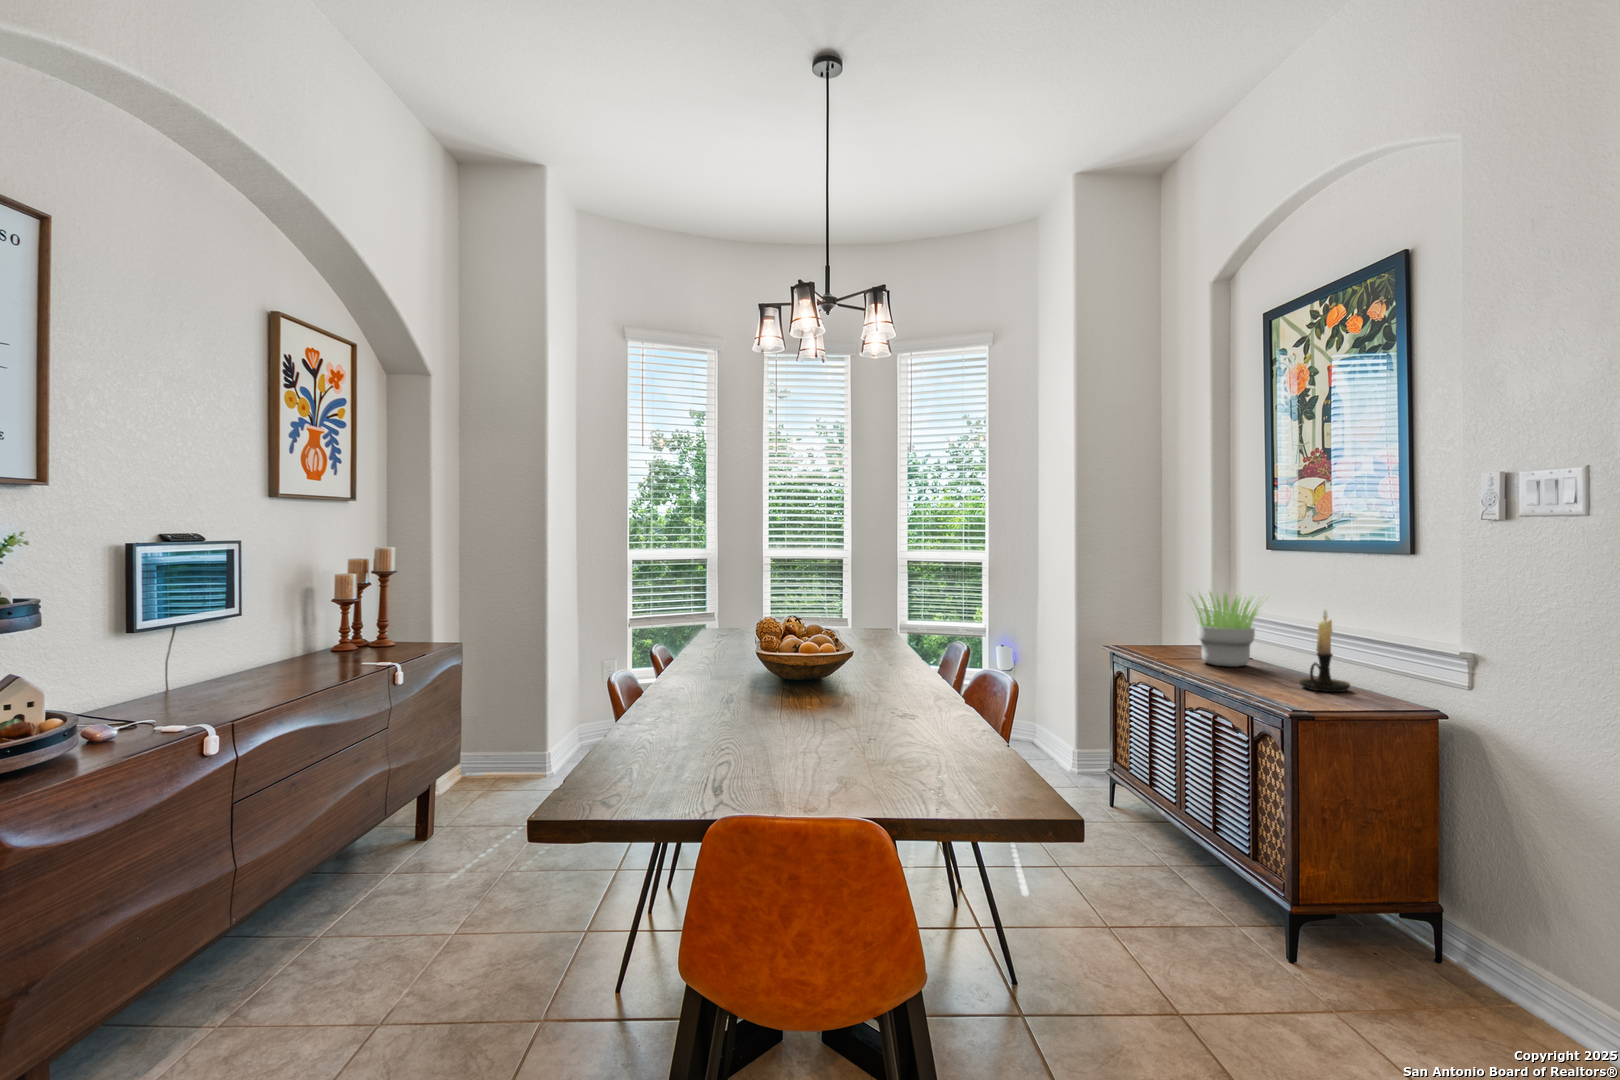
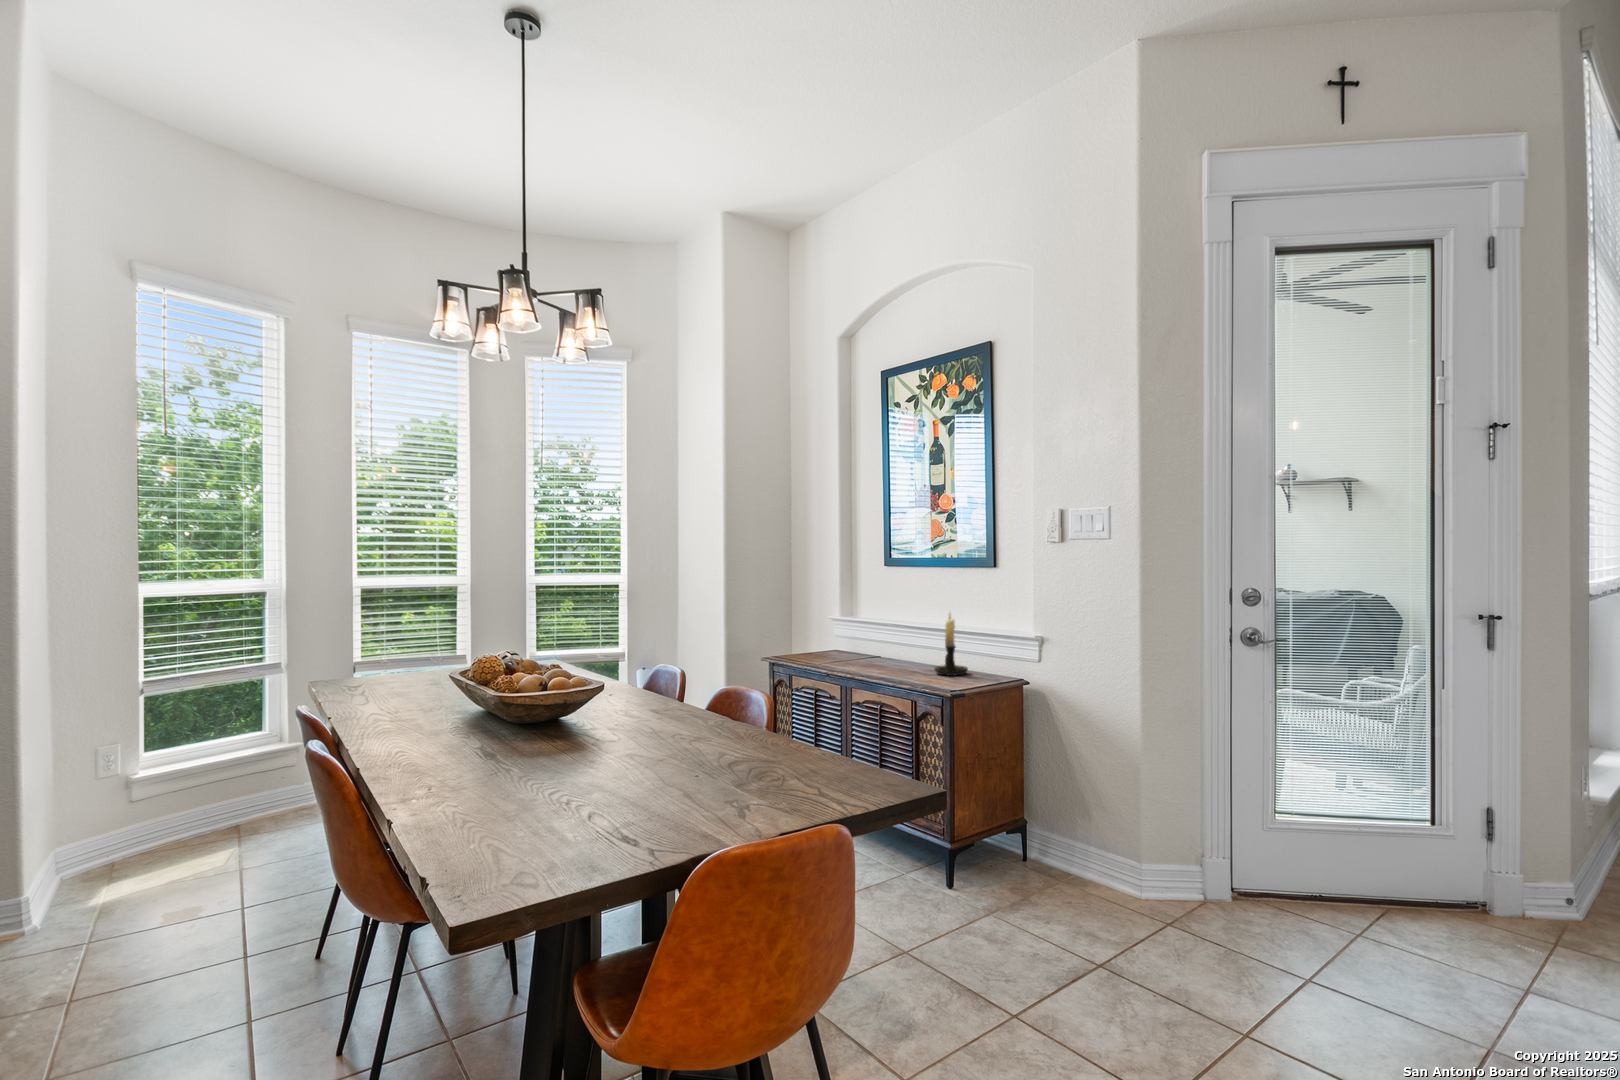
potted plant: present [1184,592,1261,667] -> none [831,599,902,664]

